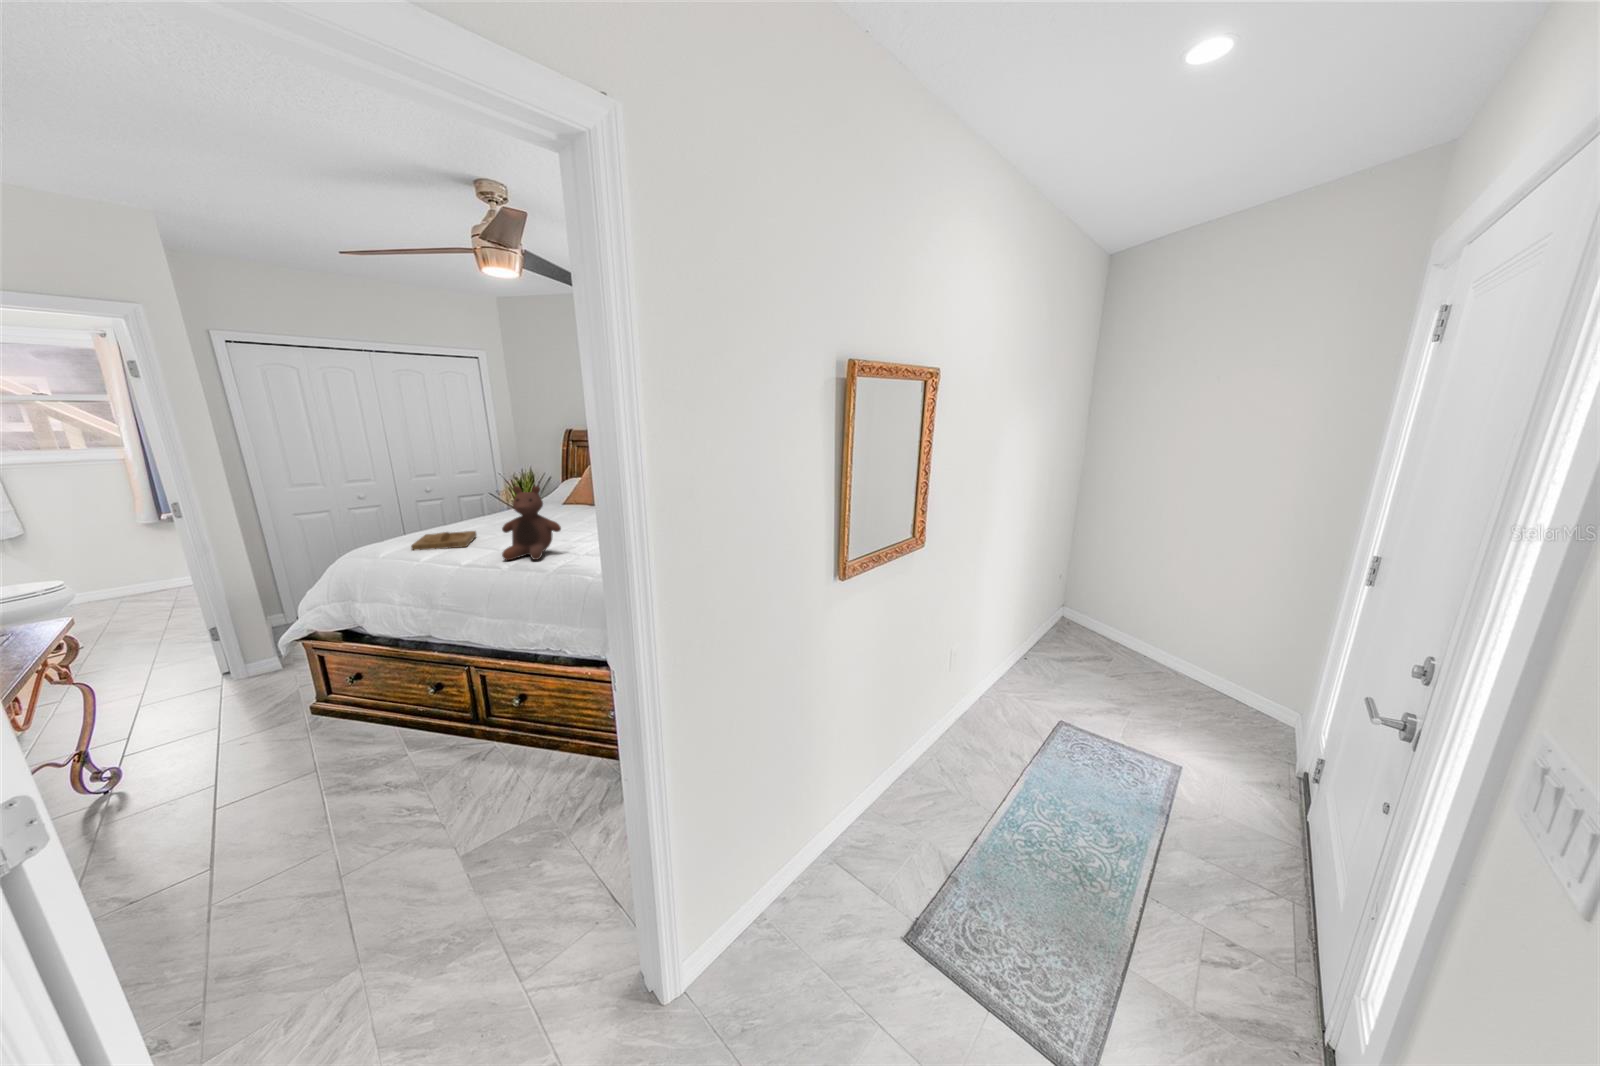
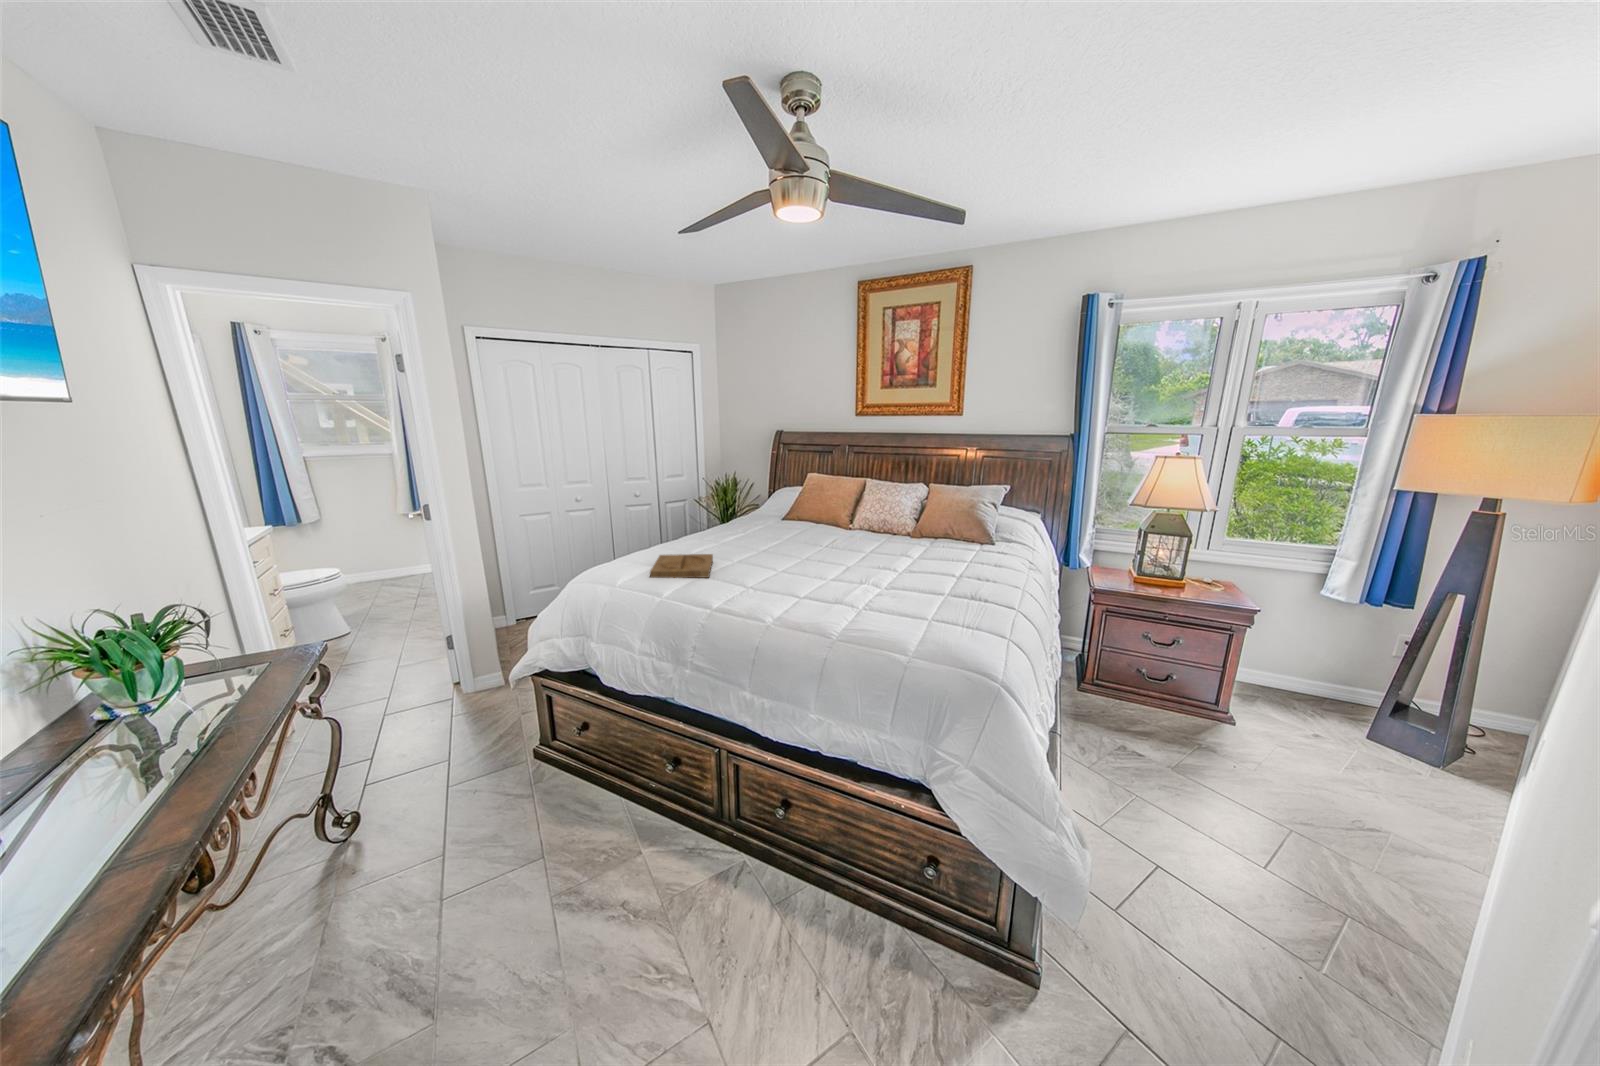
stuffed bear: present [502,486,561,560] -> none [760,508,833,611]

